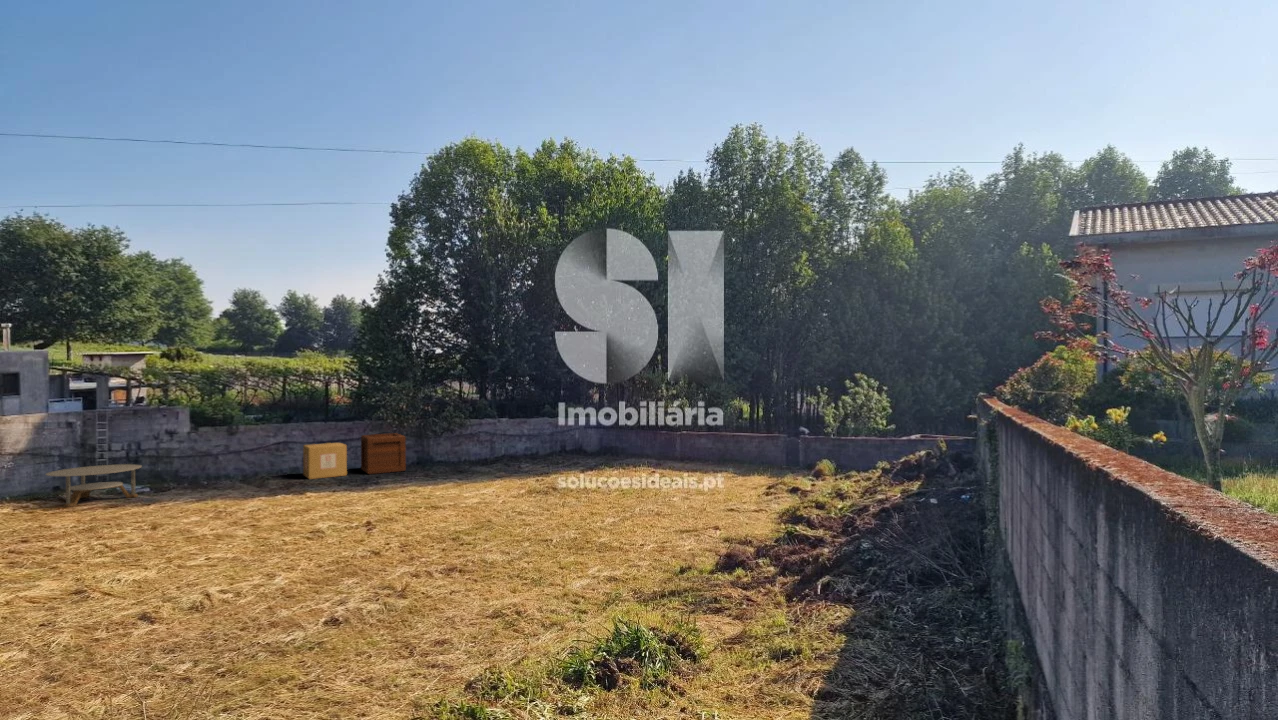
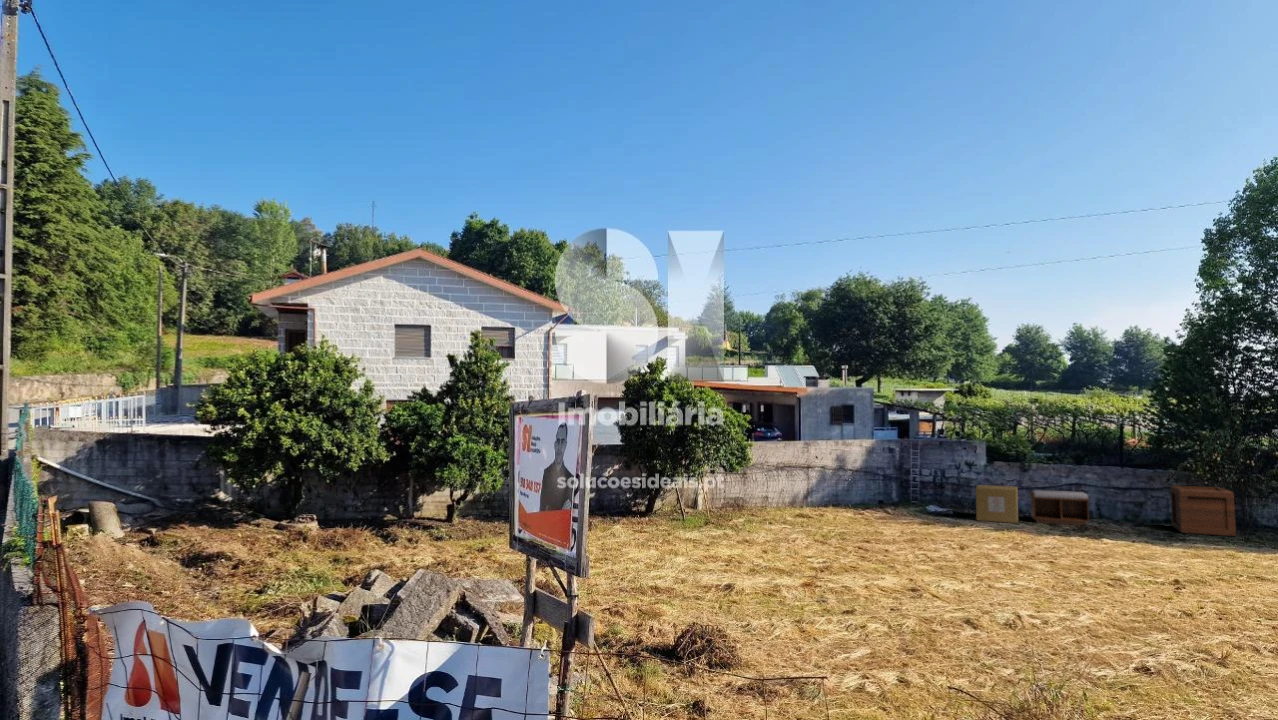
cardboard box: present [303,443,347,479] -> present [976,485,1018,523]
bench: none [237,449,294,484] -> present [1030,490,1090,525]
round table: present [46,464,142,507] -> none [881,488,948,519]

